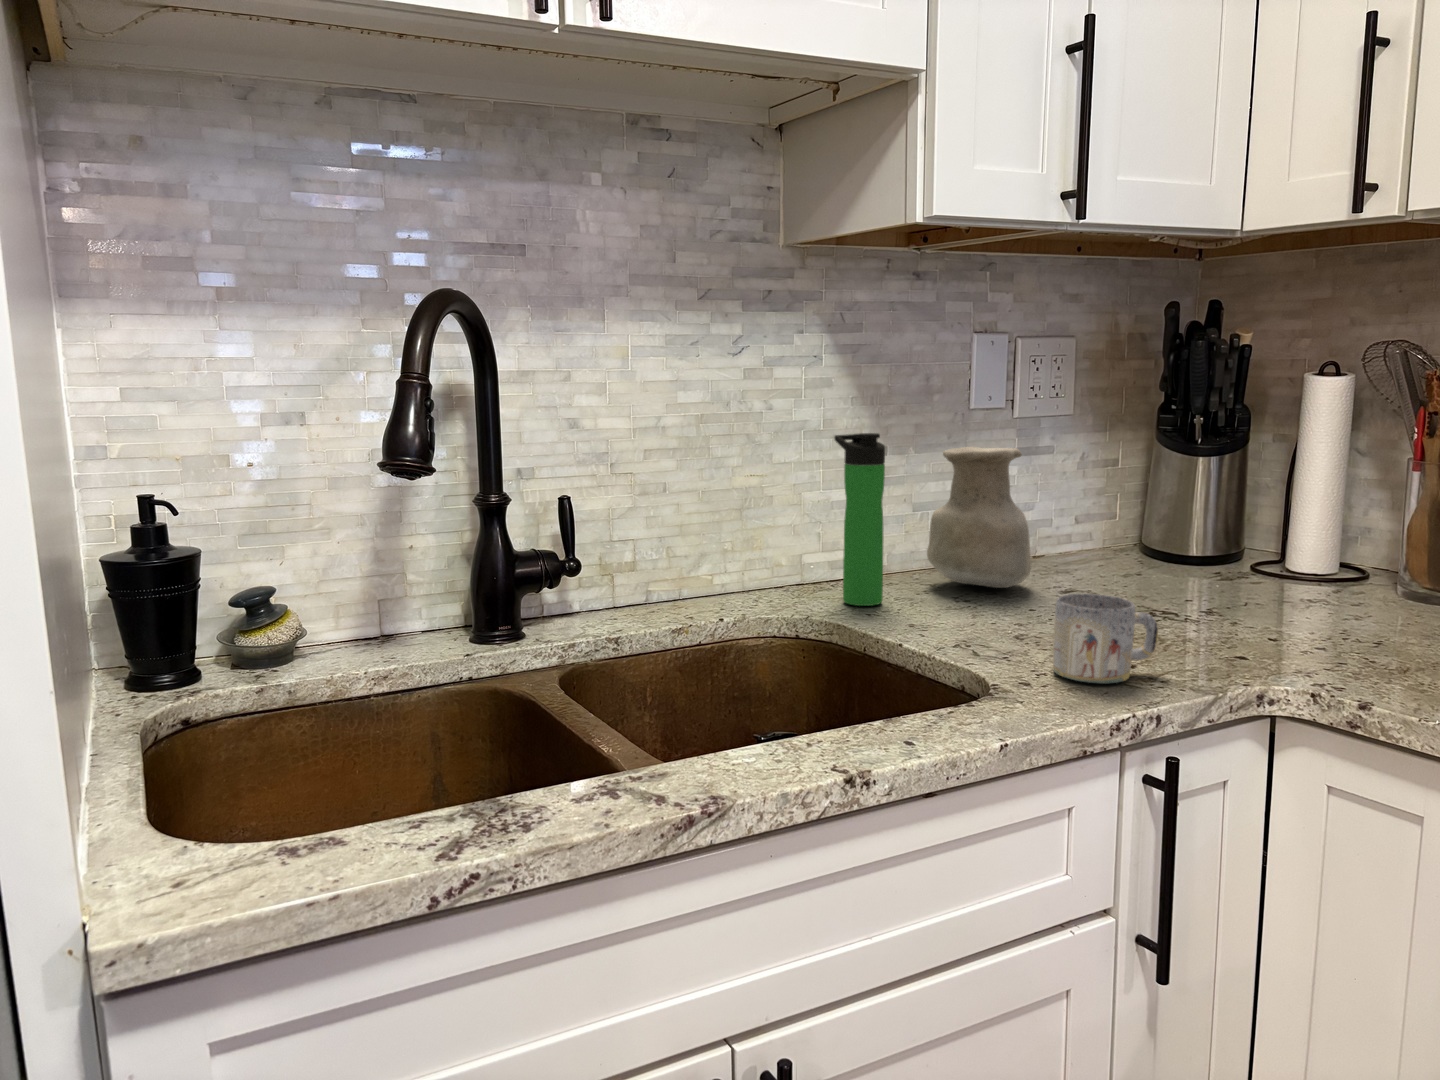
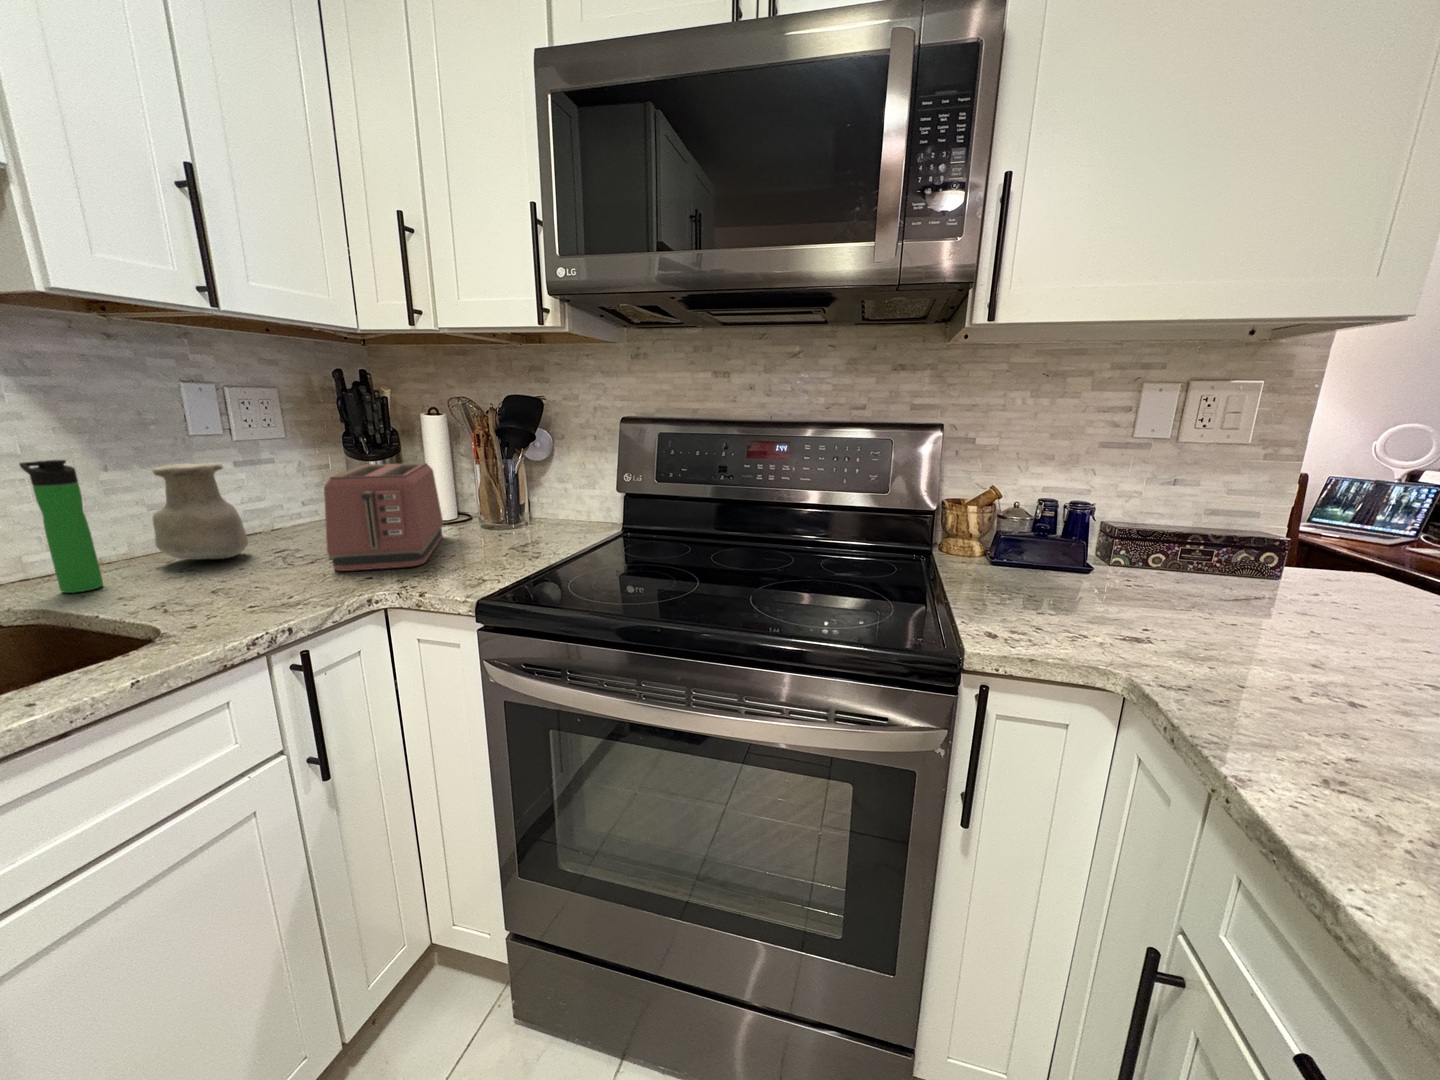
toaster: none [1168,462,1338,649] -> present [324,463,443,571]
mug: present [1053,594,1158,684] -> none [213,559,299,618]

